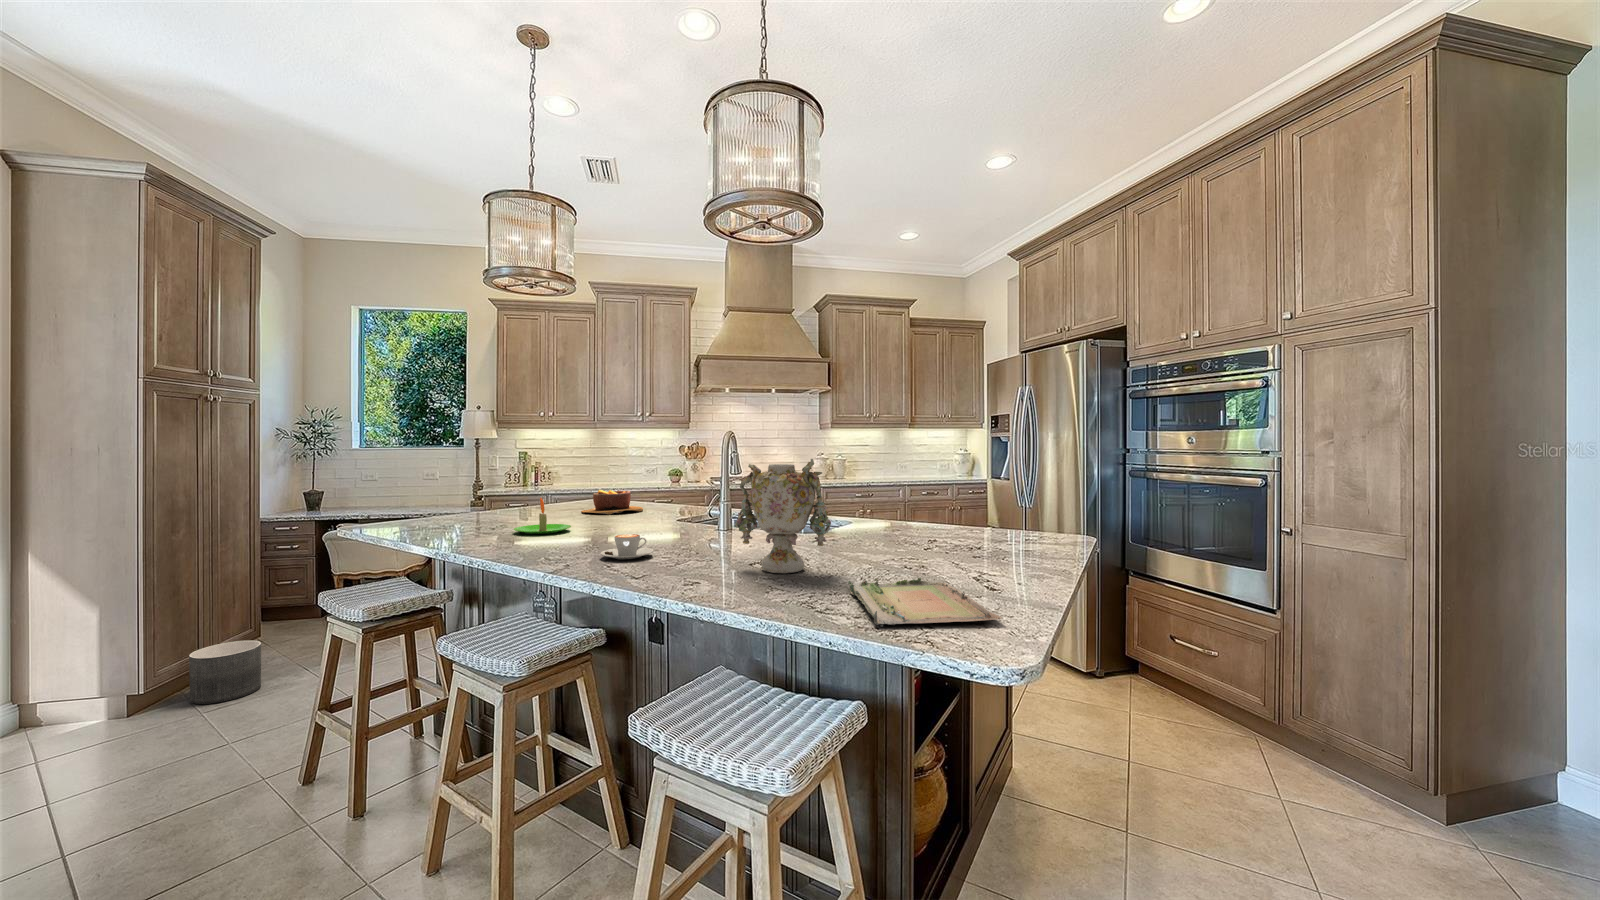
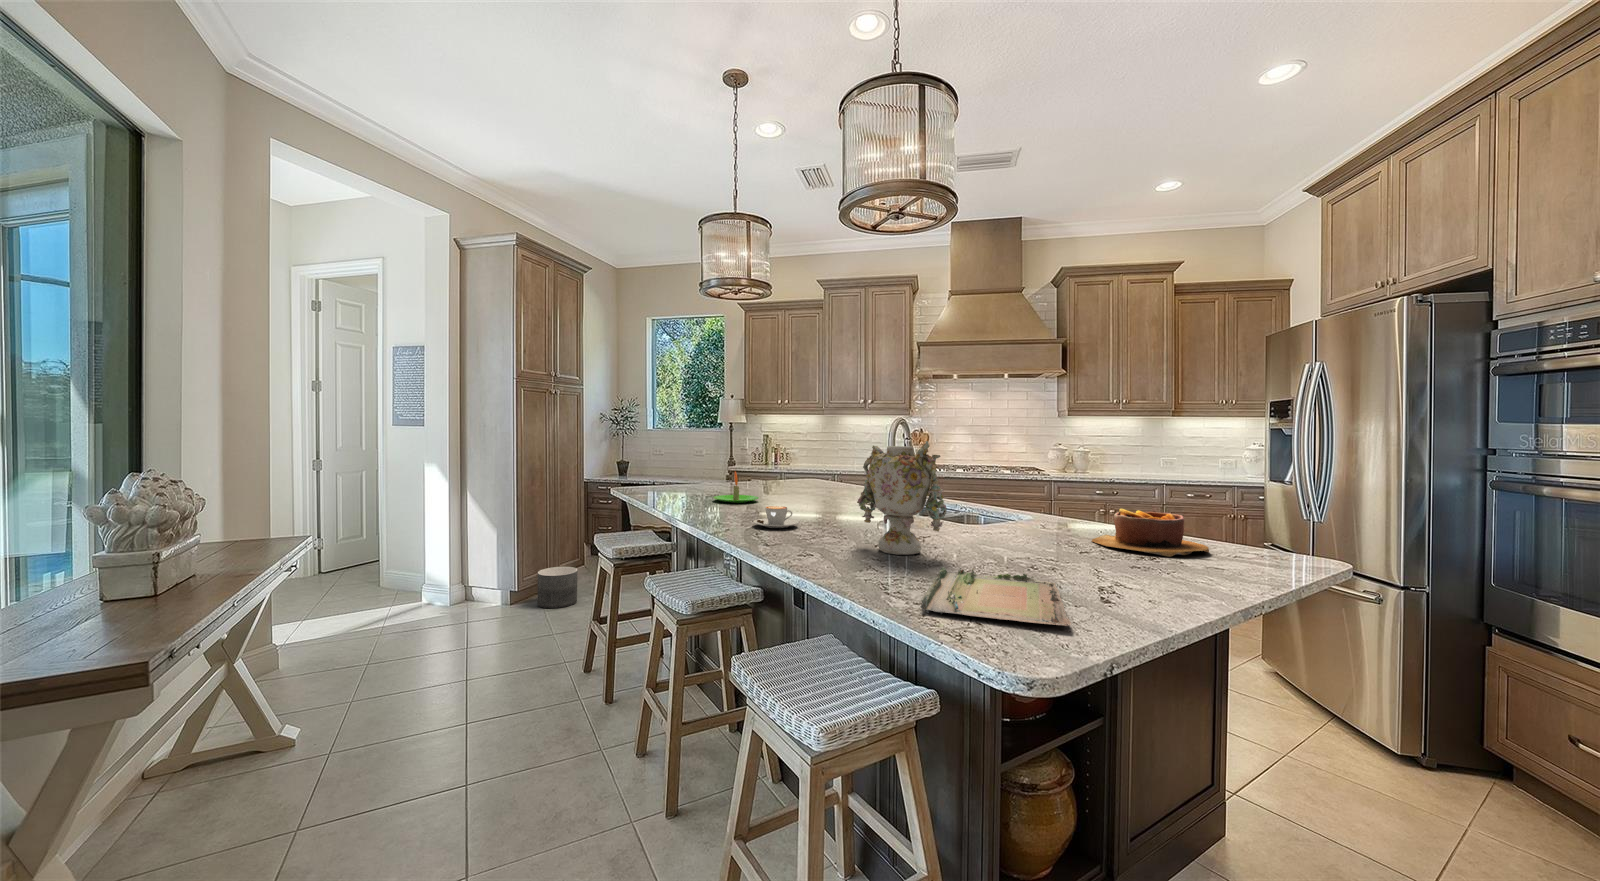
bowl: present [582,490,643,515] -> present [1092,509,1209,557]

